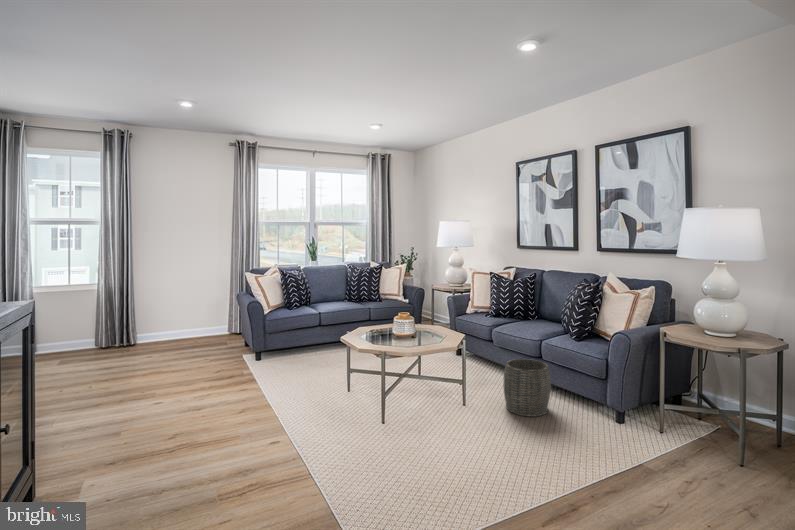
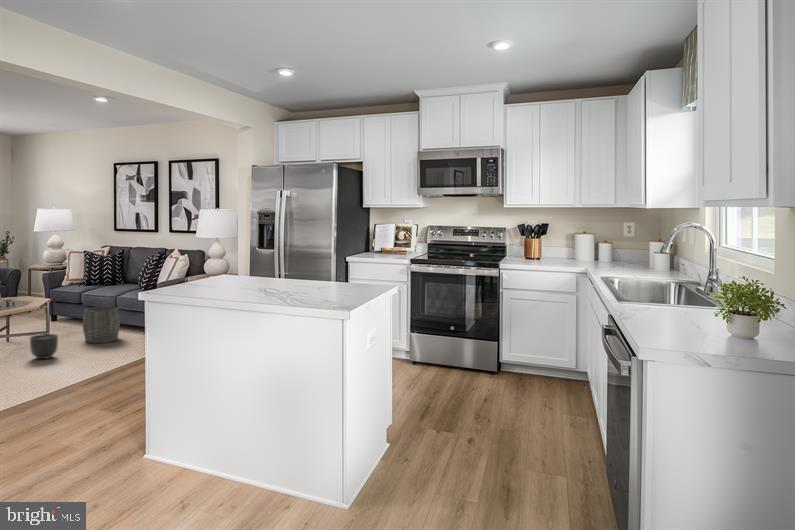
planter: none [451,406,484,448] -> present [30,334,58,359]

